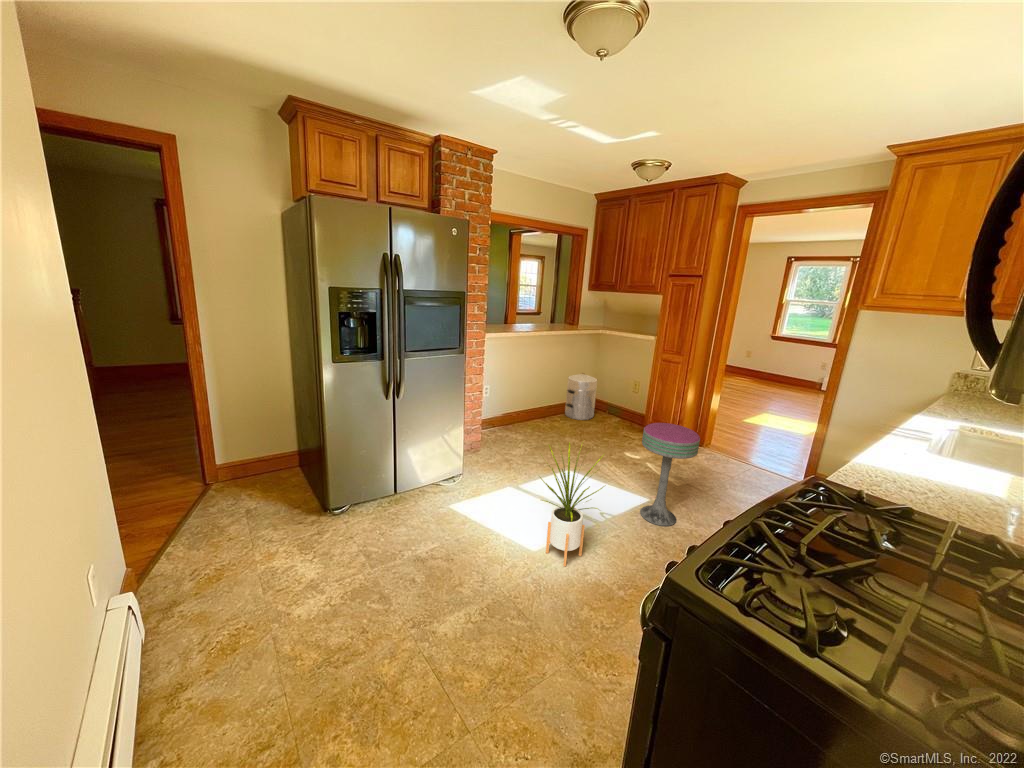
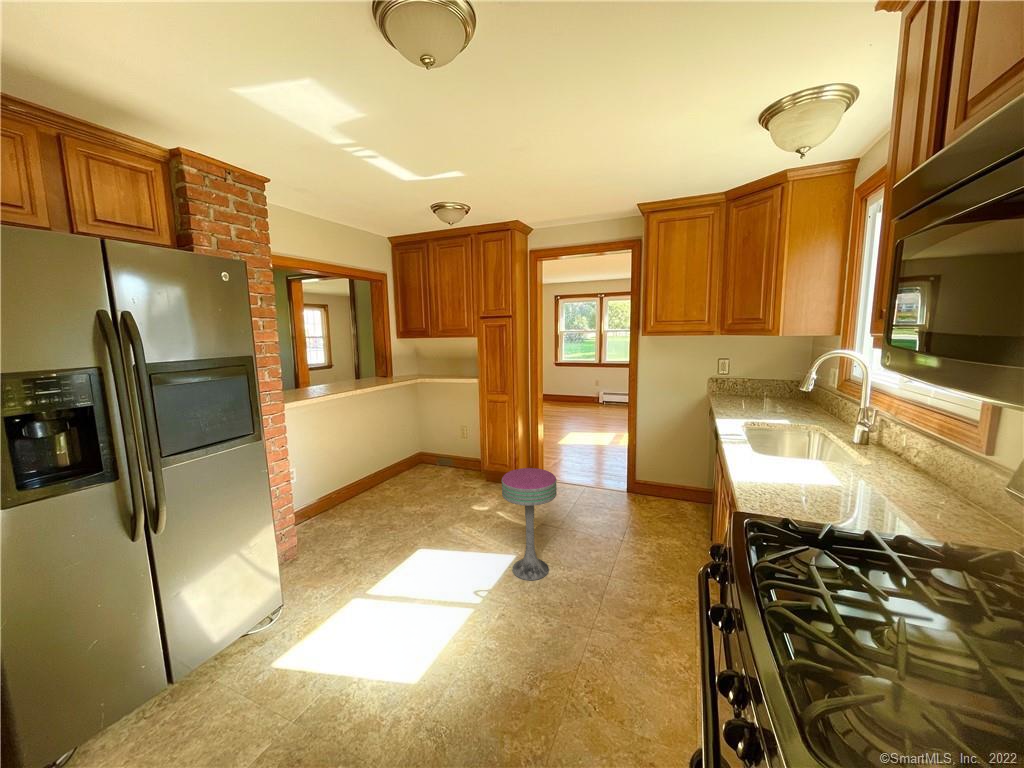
waste bin: present [565,373,597,420] -> none [390,429,426,483]
house plant: present [540,443,604,566] -> none [406,516,492,682]

